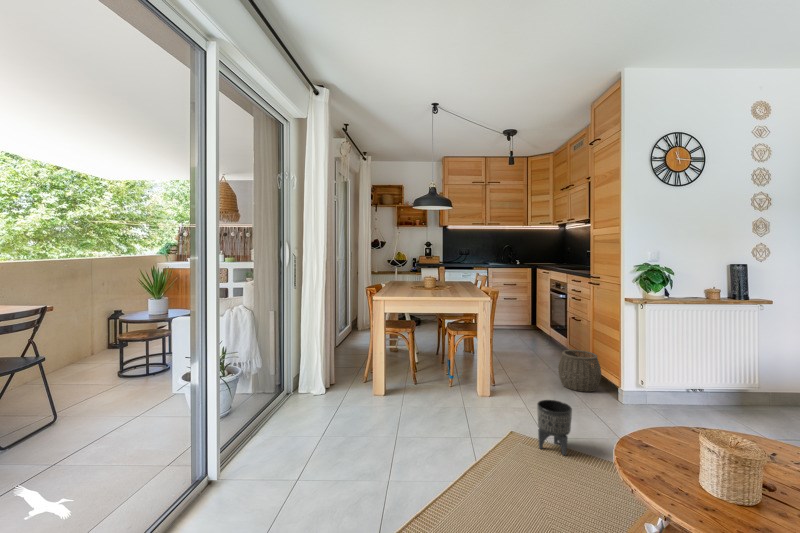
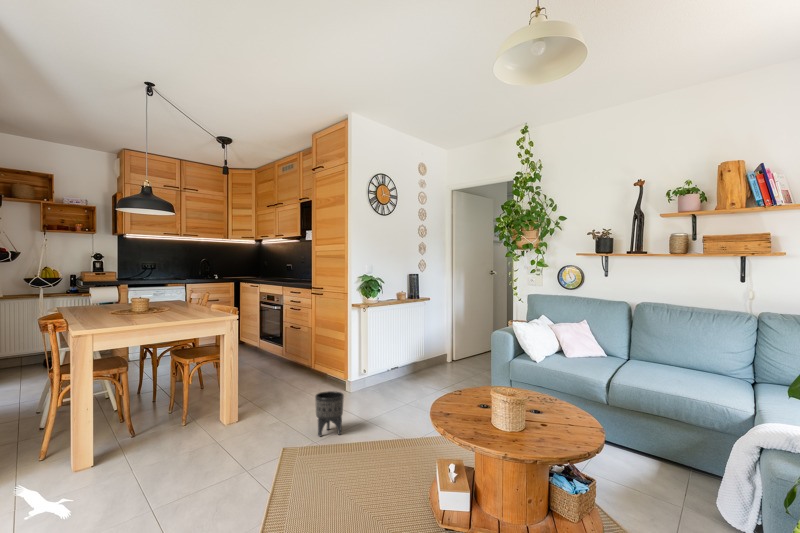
woven basket: present [558,350,601,392] -> none [296,356,333,392]

